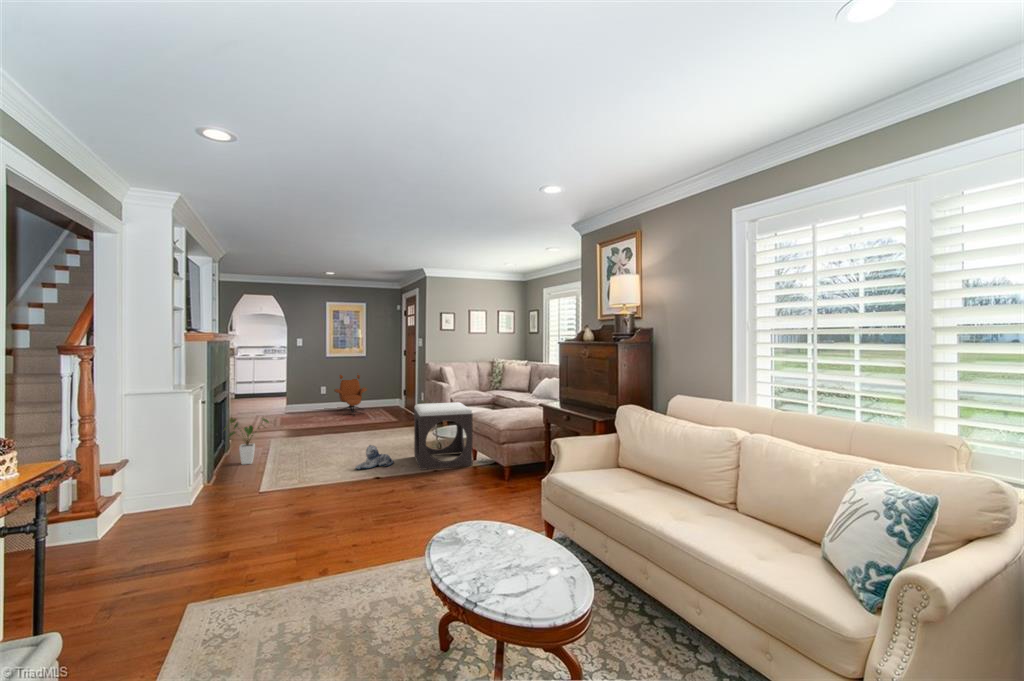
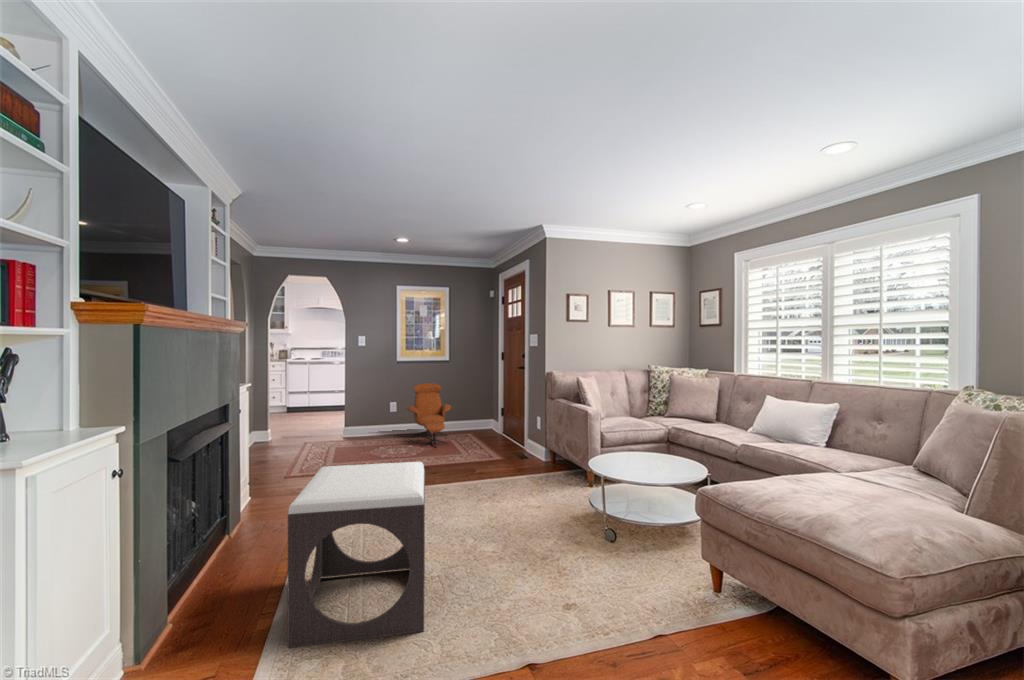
footstool: present [414,402,473,470] -> present [288,462,425,648]
house plant: present [224,418,269,464] -> none [197,485,291,588]
plush toy: present [355,445,393,469] -> none [471,565,549,632]

